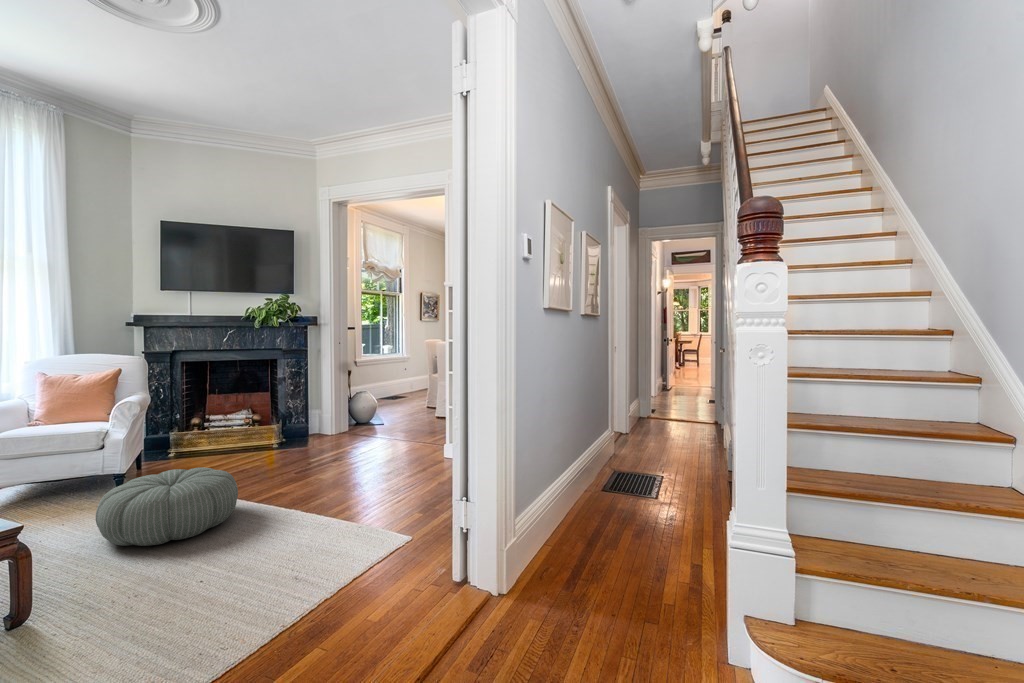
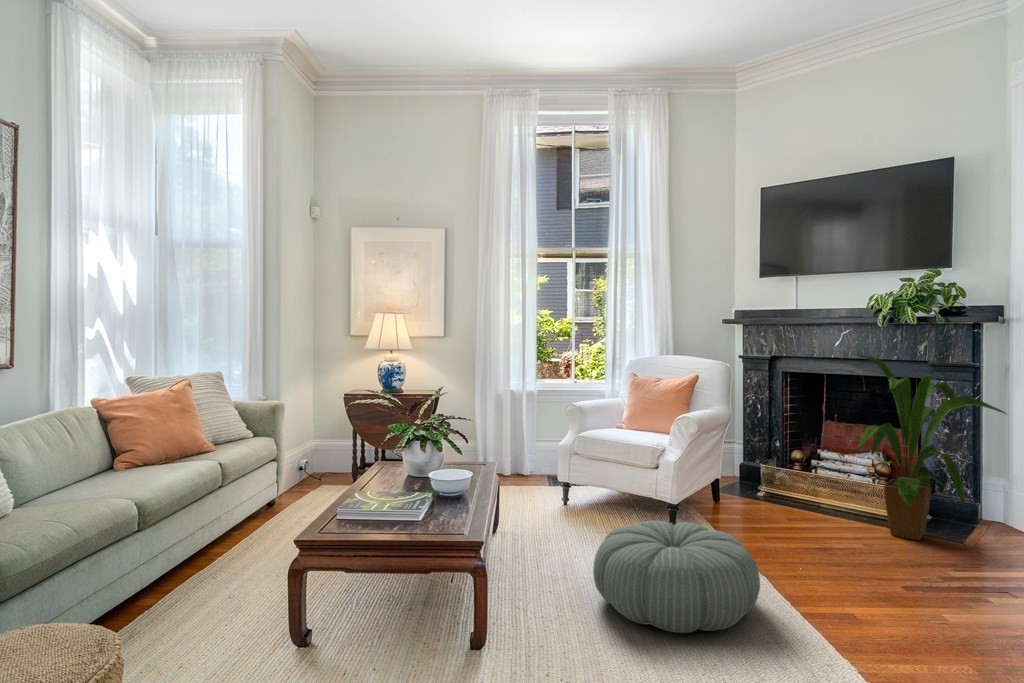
house plant: none [247,346,326,453] -> present [854,354,1006,540]

